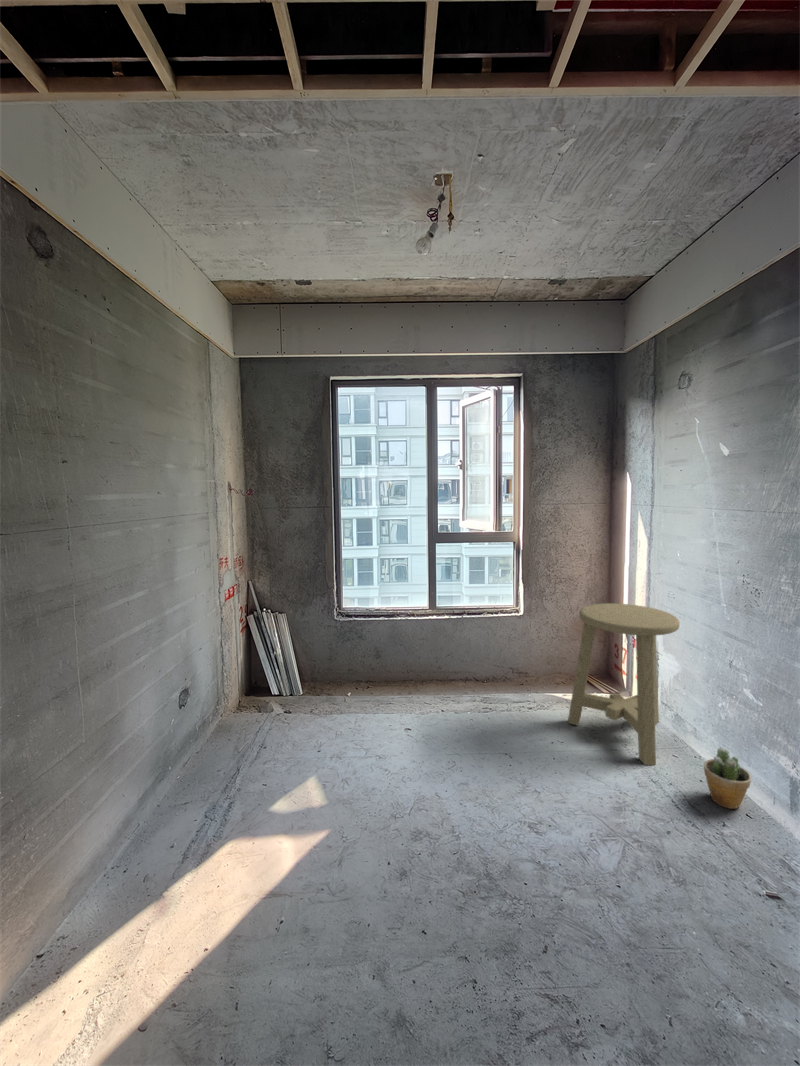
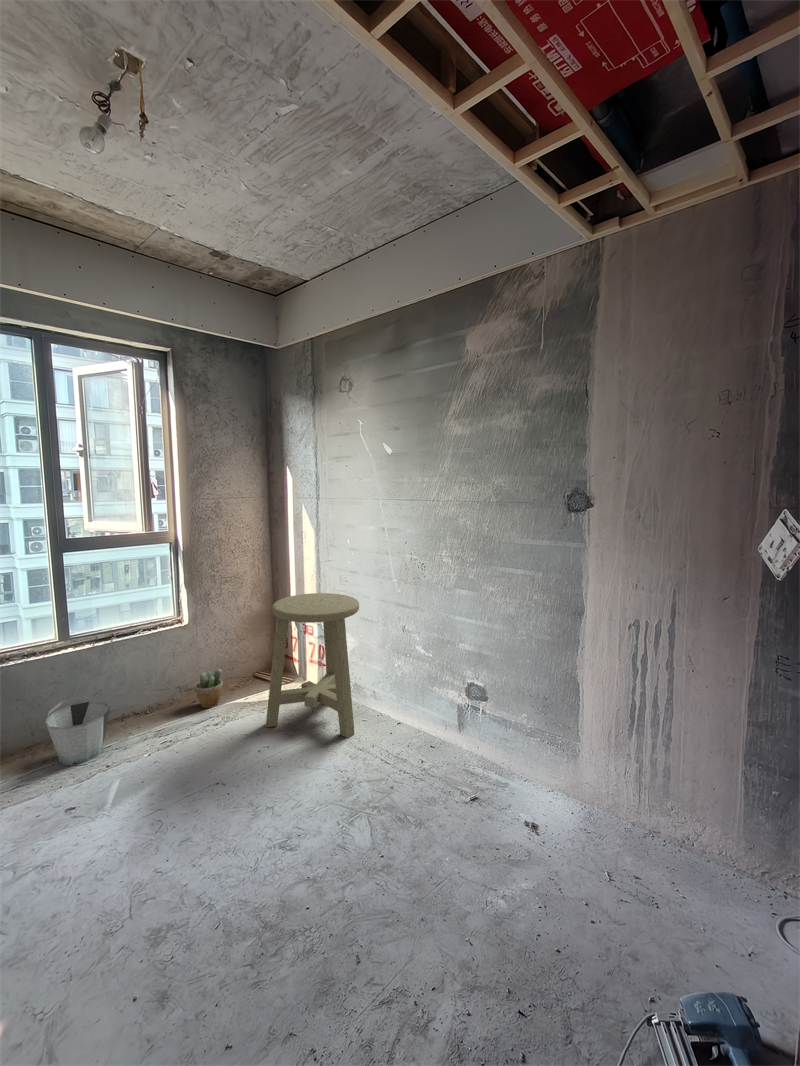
bucket: none [414,649,453,699] -> present [45,696,110,765]
potted plant: present [704,748,751,809] -> present [195,669,223,708]

